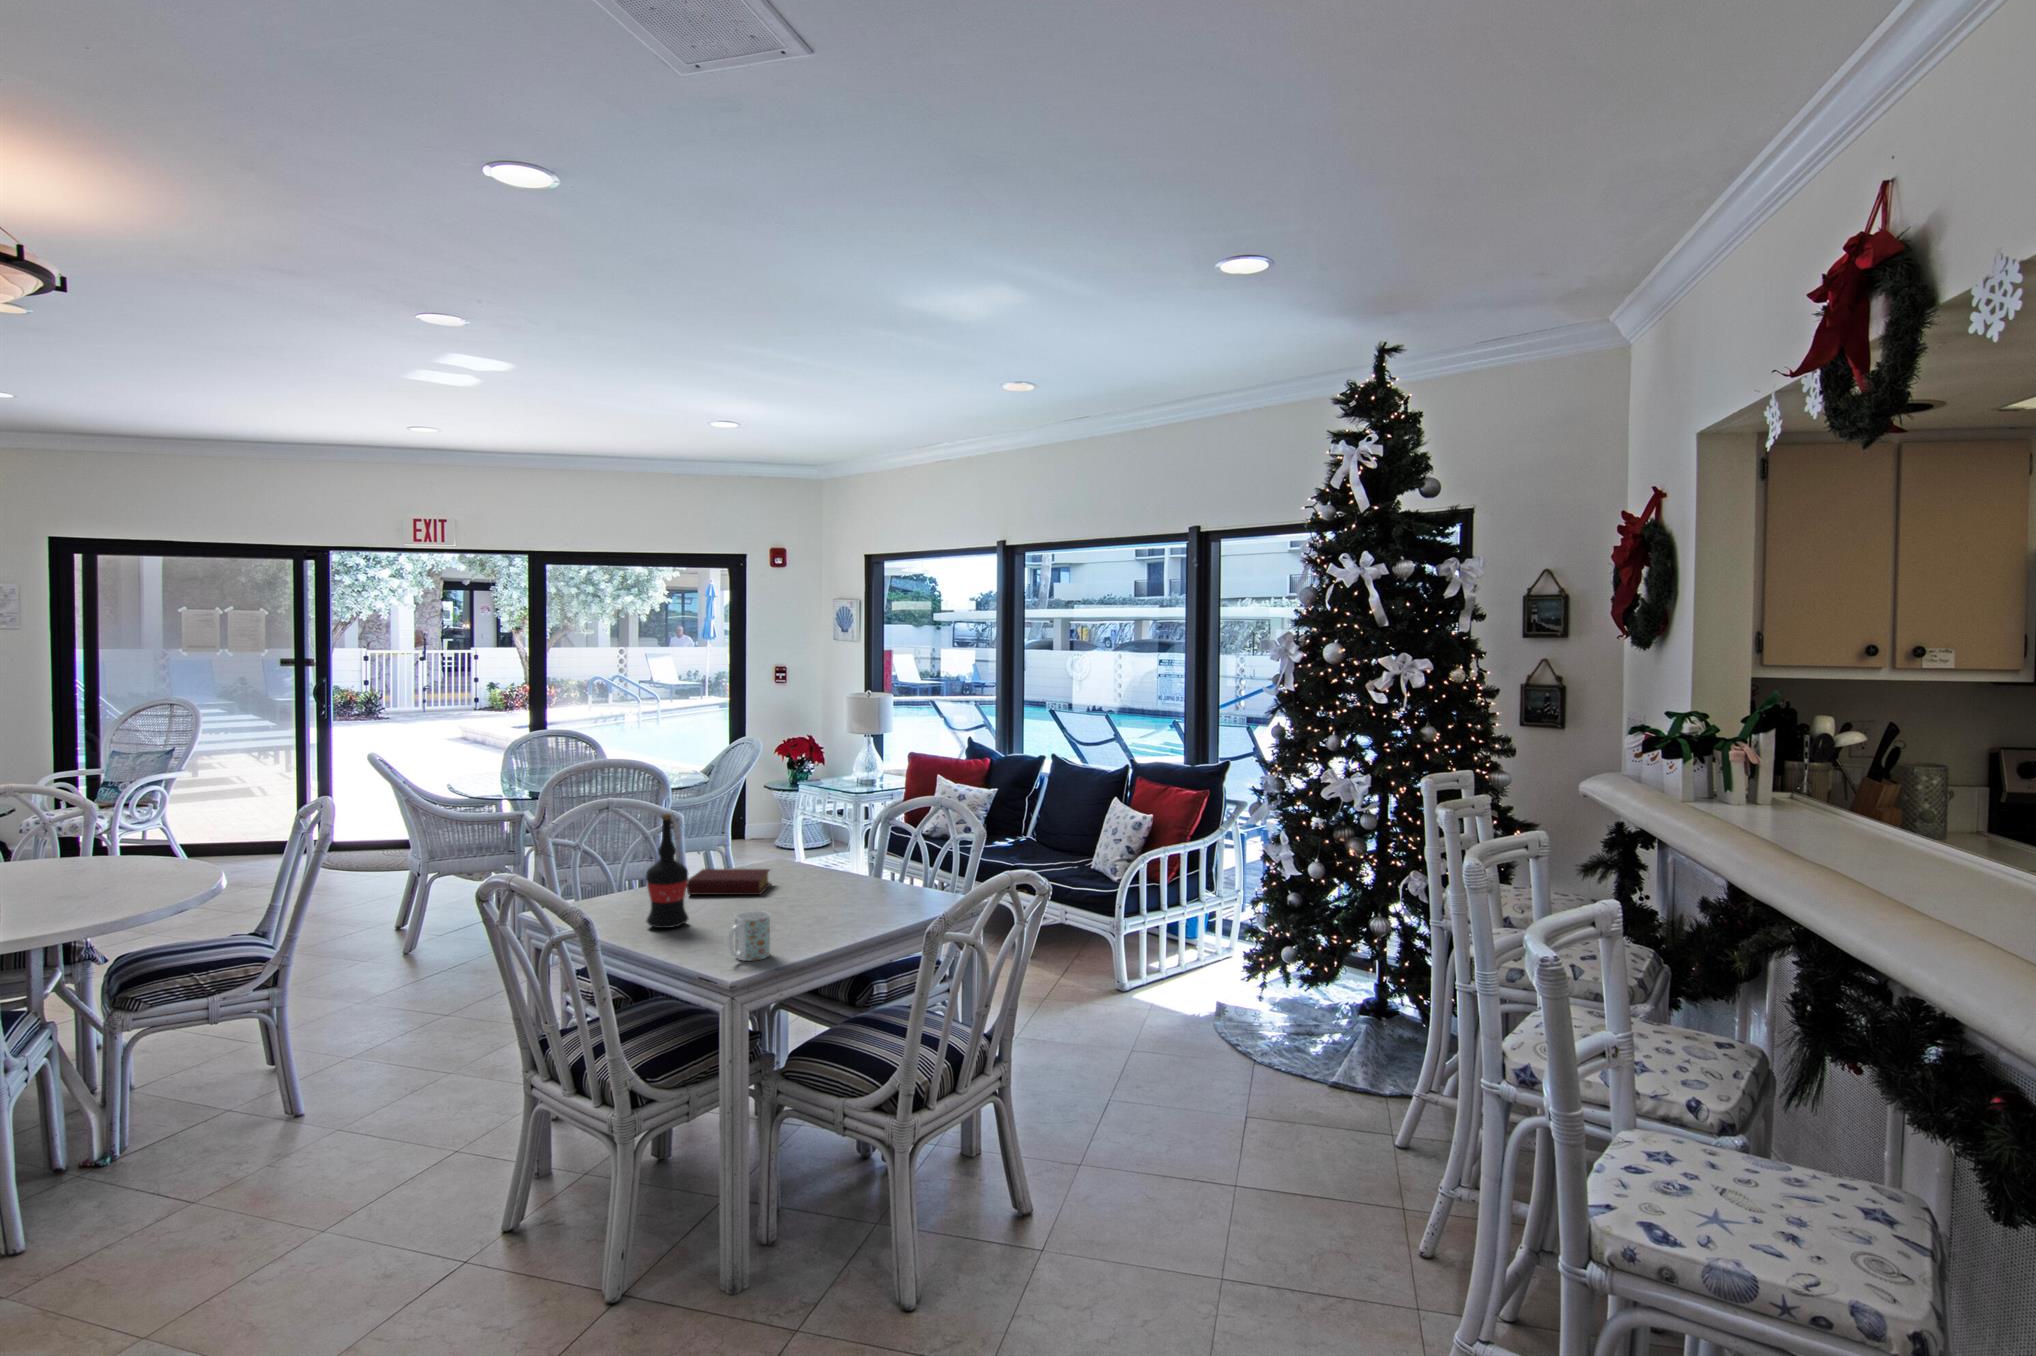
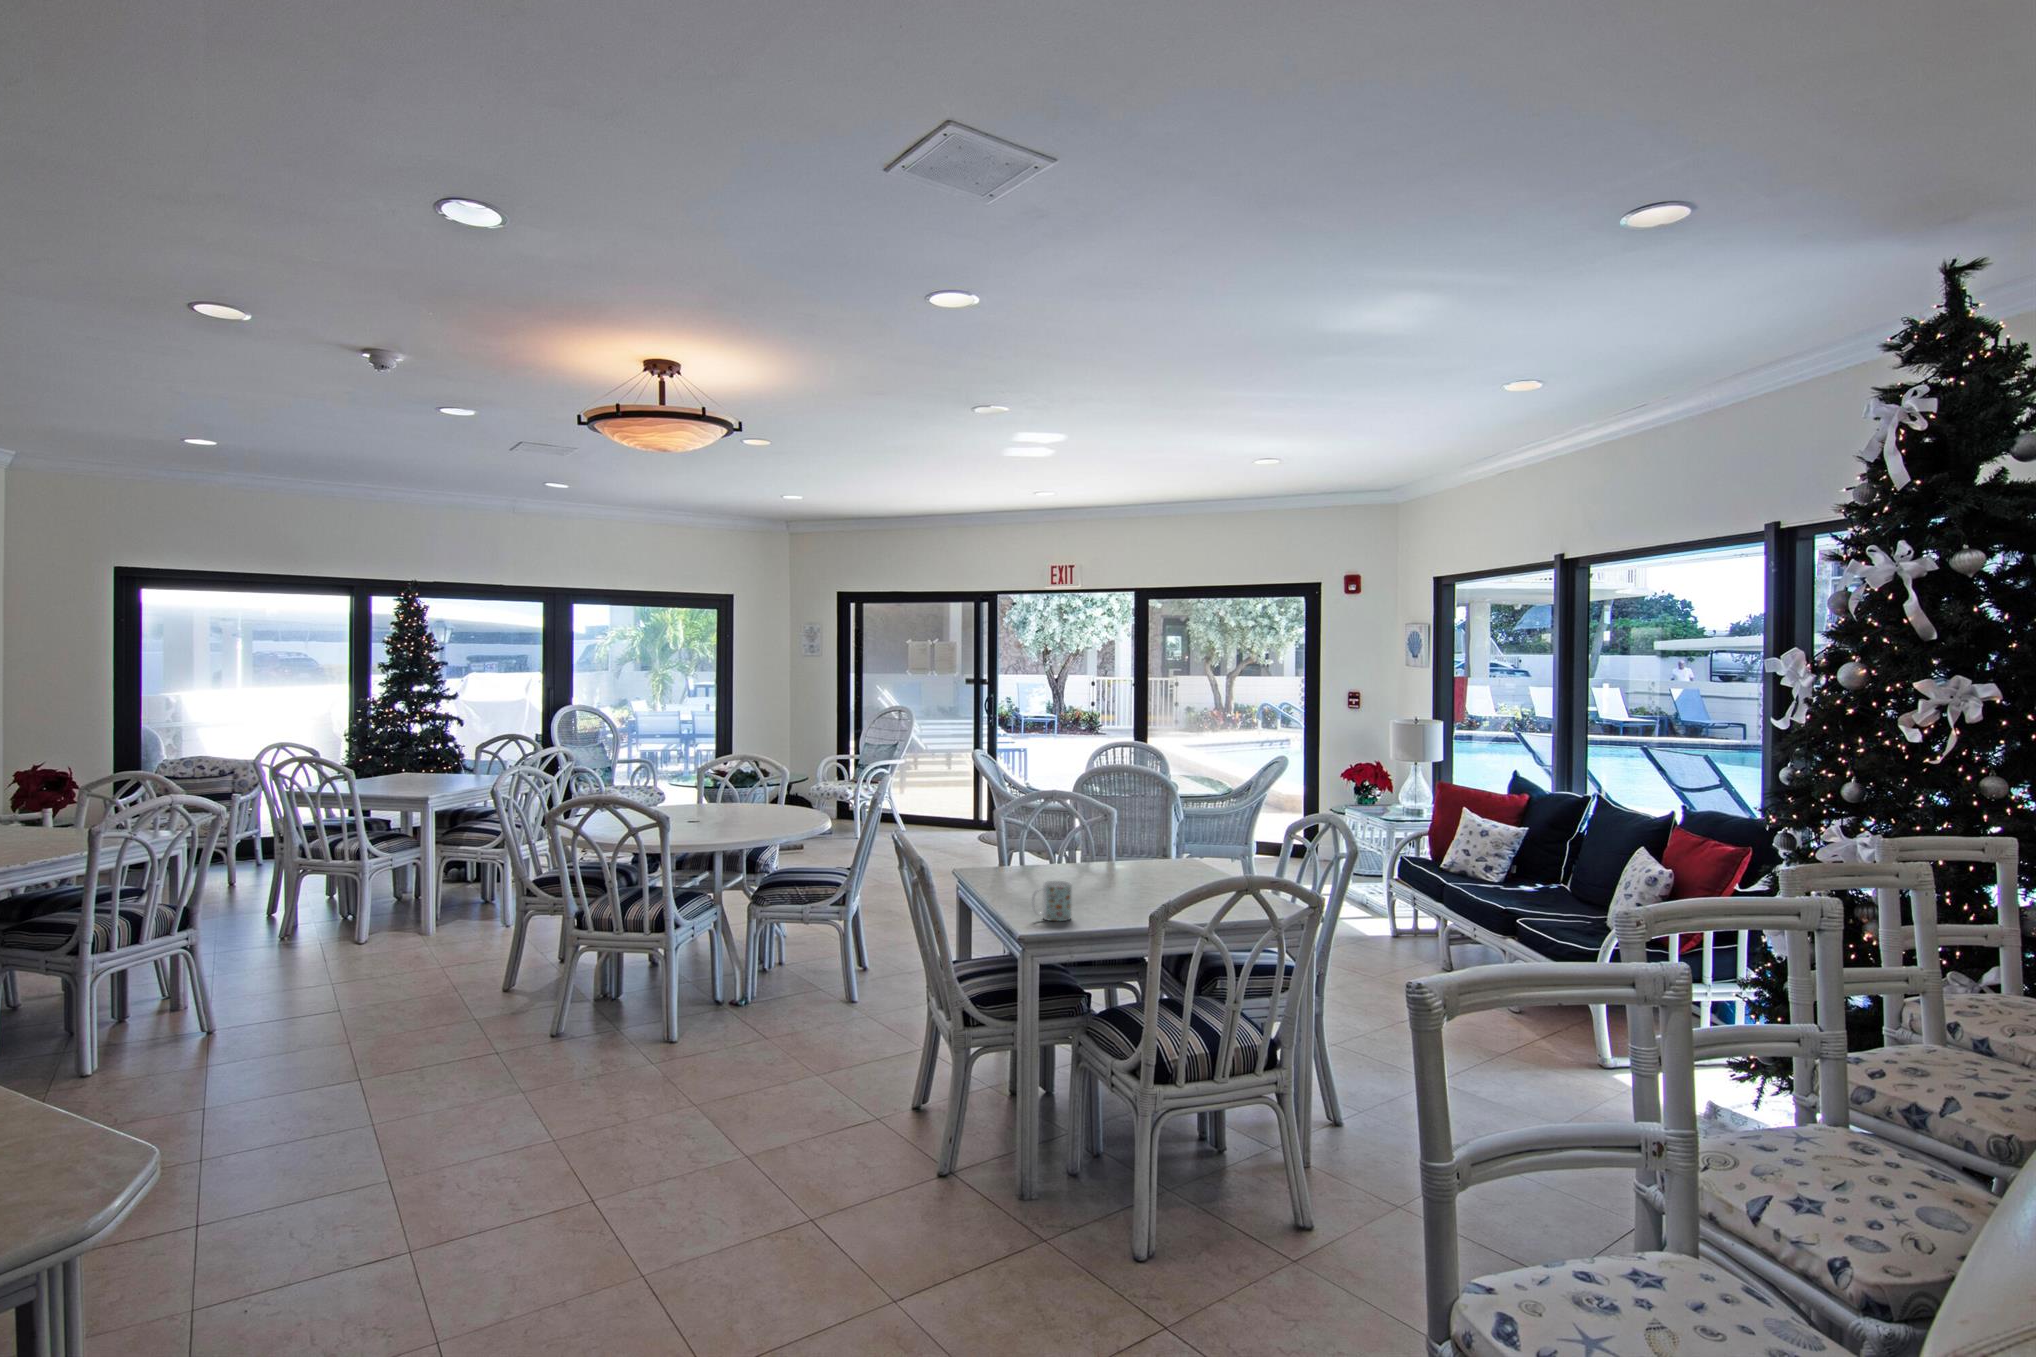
wine bottle: present [646,814,689,928] -> none [1017,797,1050,891]
book: present [687,869,771,895] -> none [1078,854,1156,881]

